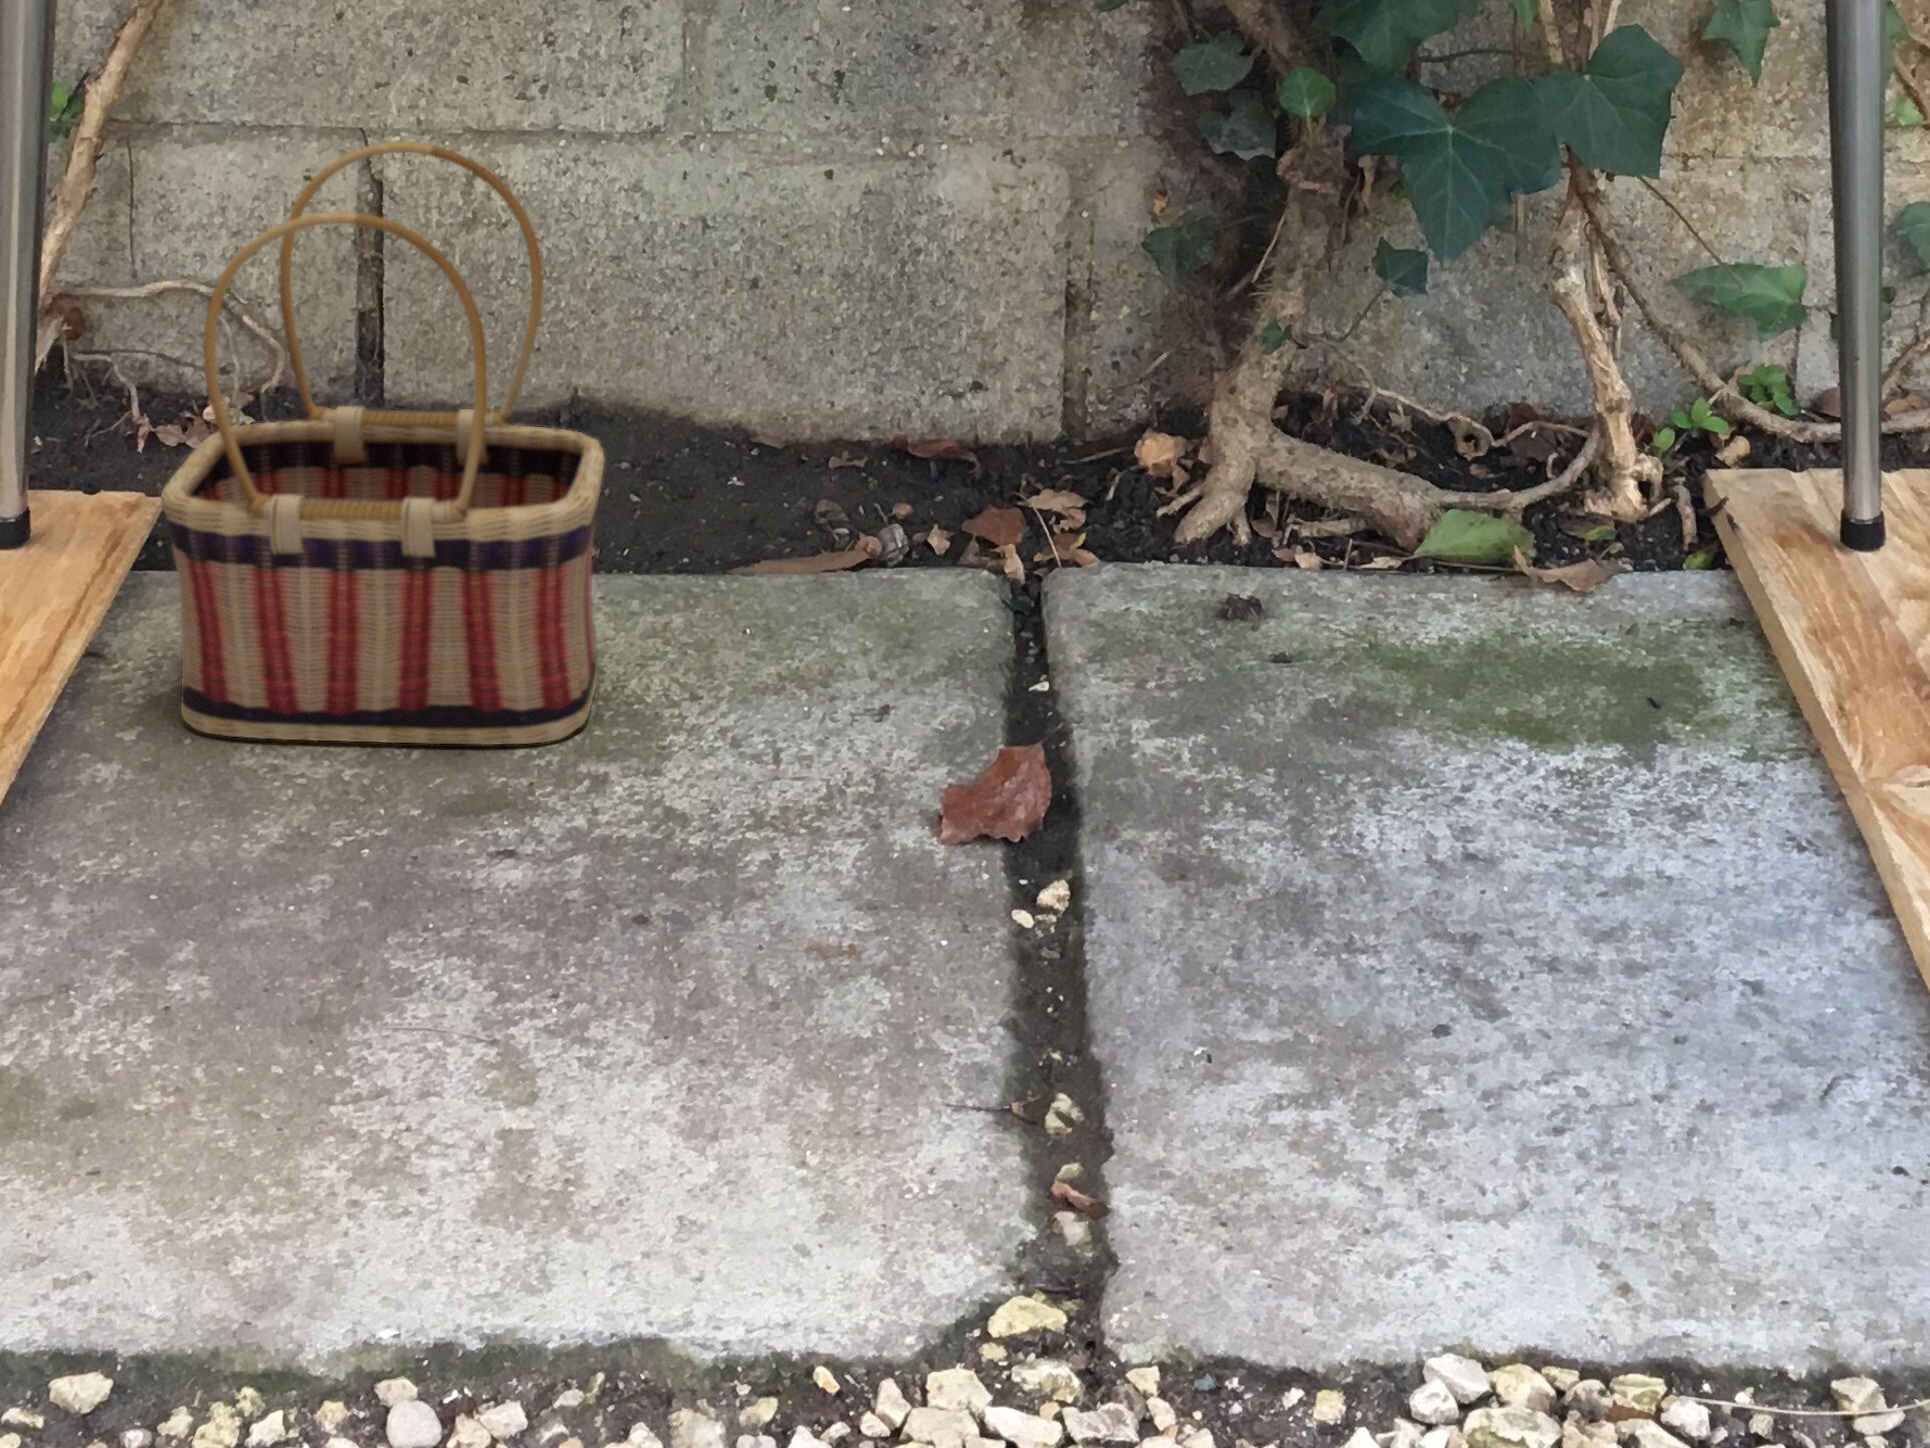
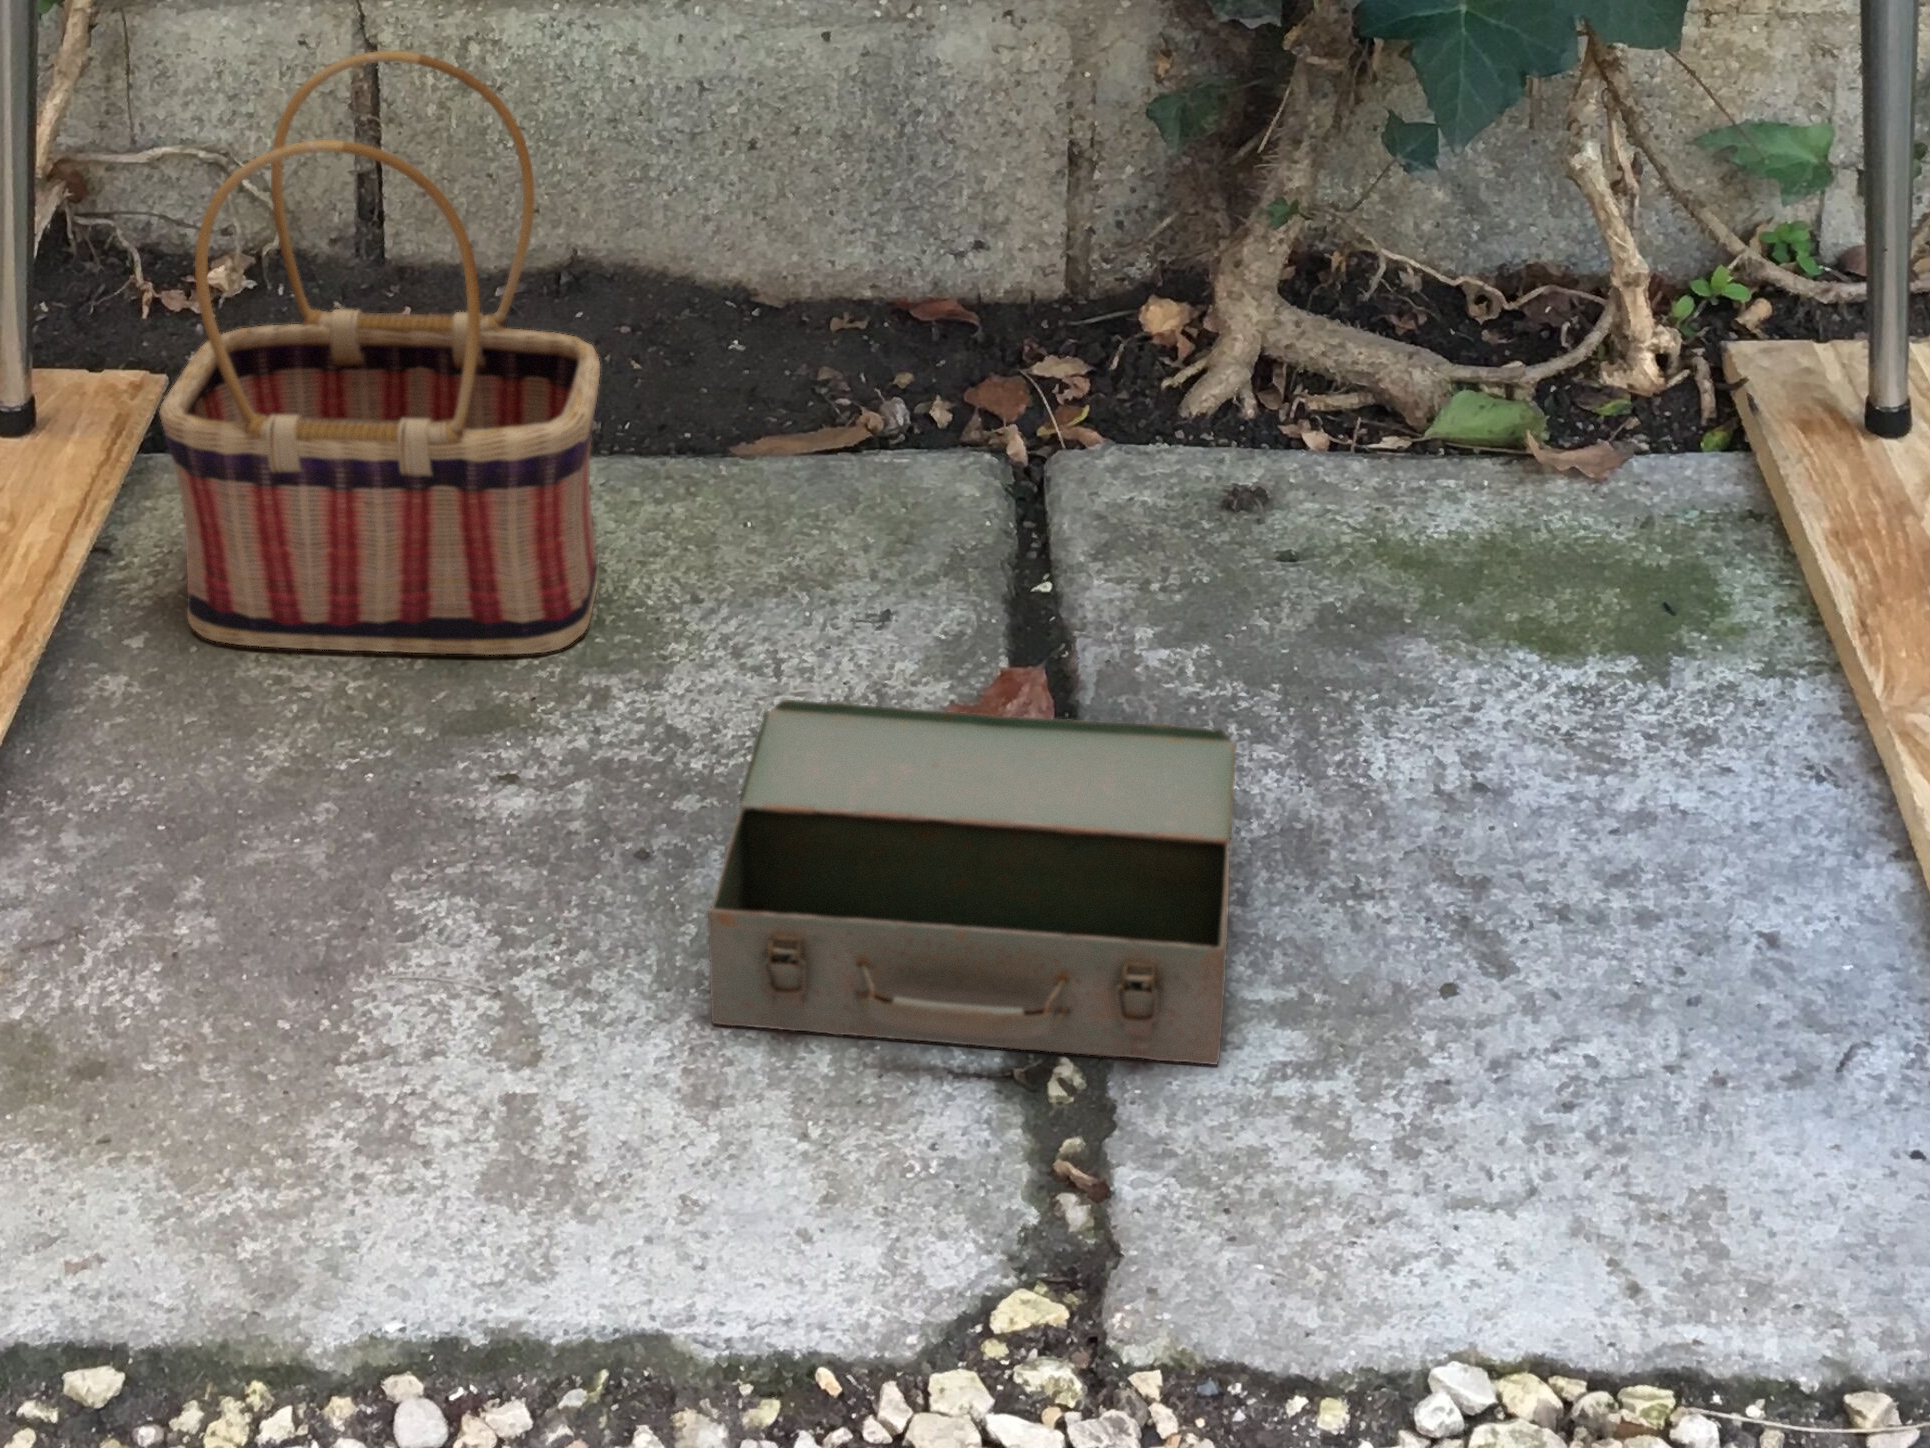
toolbox: none [707,761,1233,1098] -> present [708,700,1237,1065]

